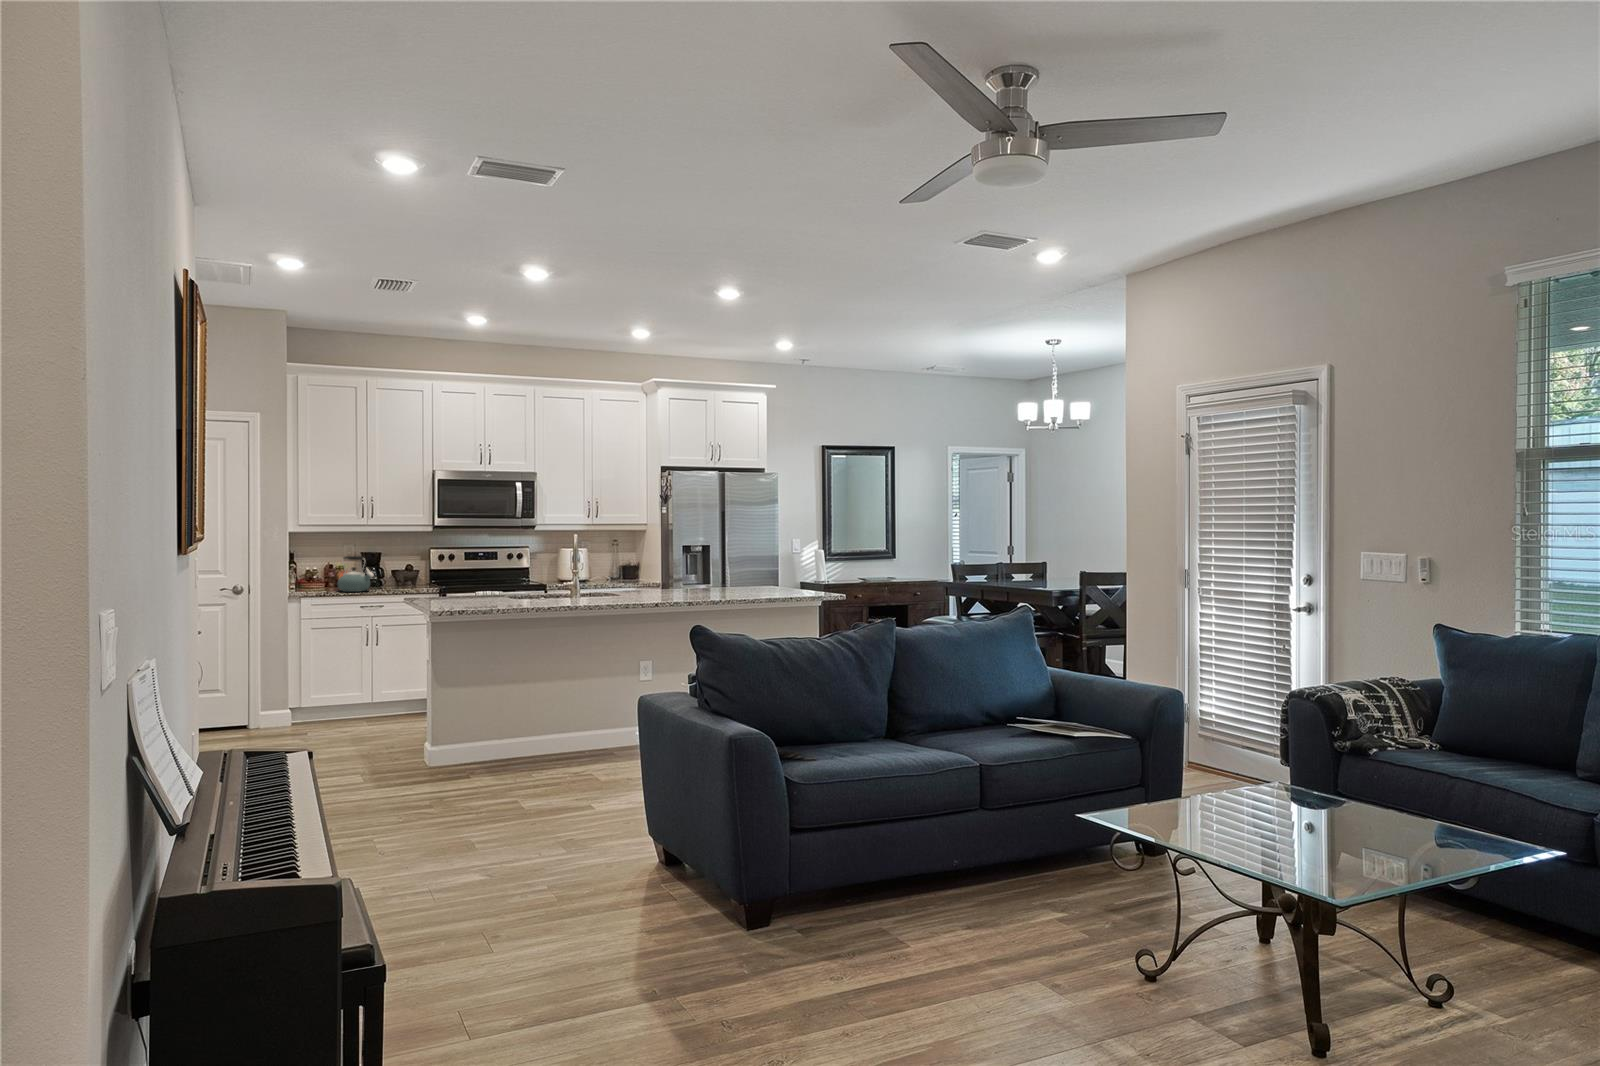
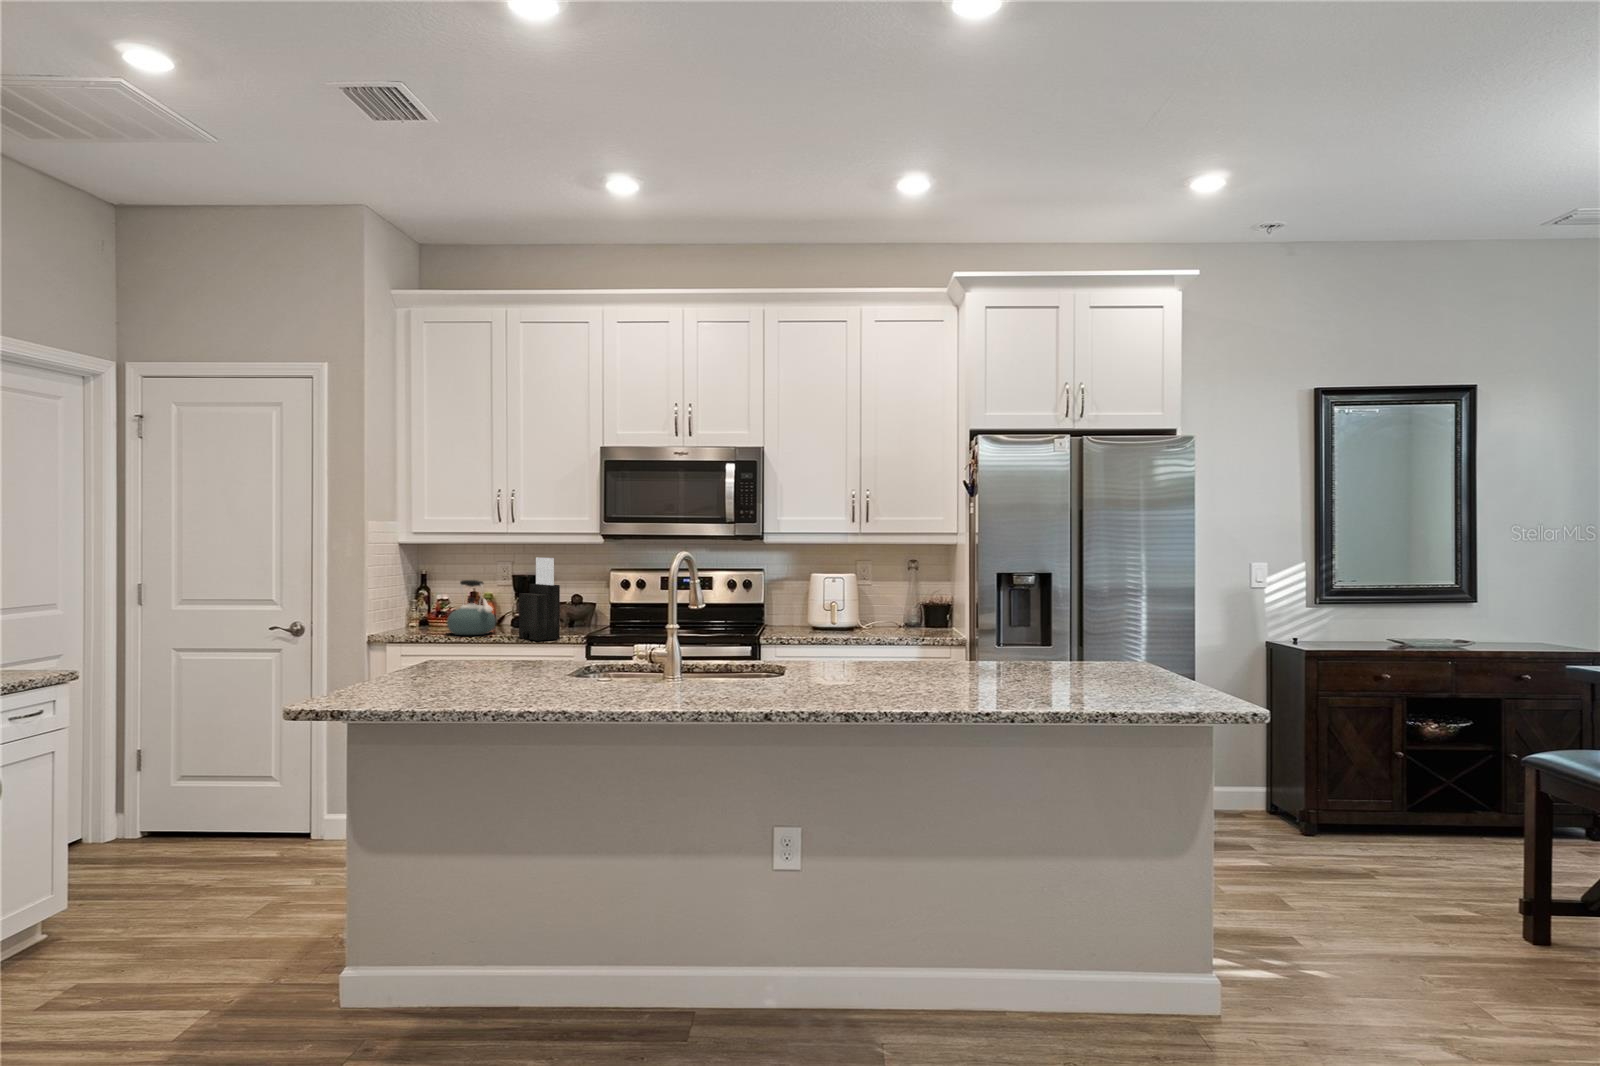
knife block: none [393,541,424,593] -> present [519,557,560,641]

